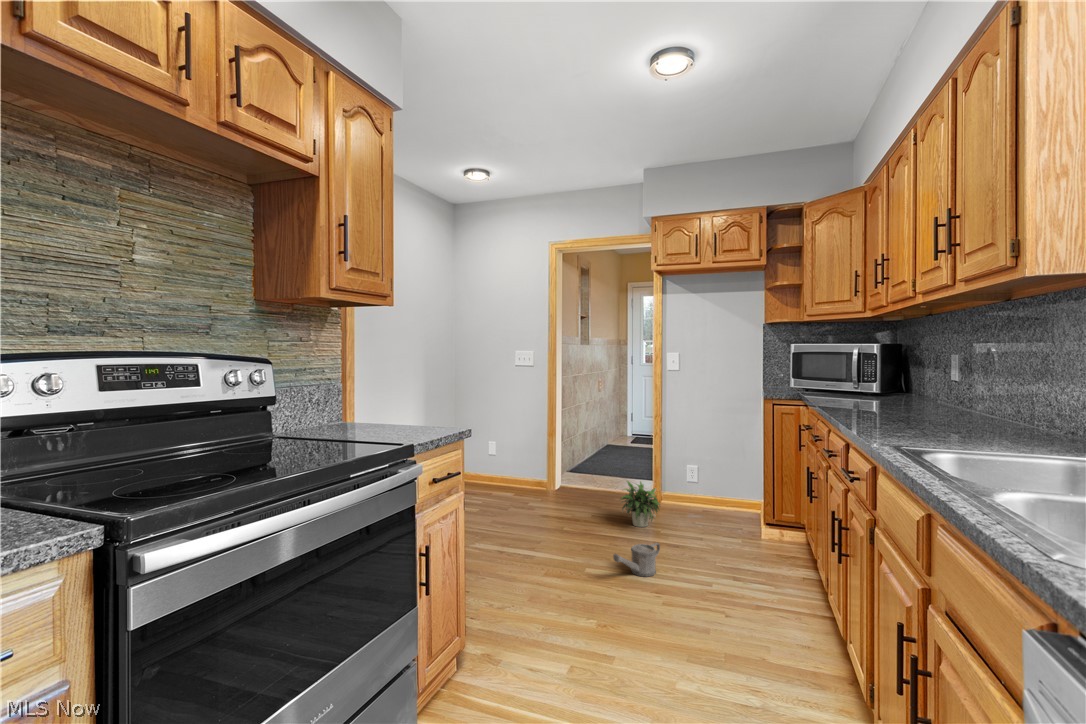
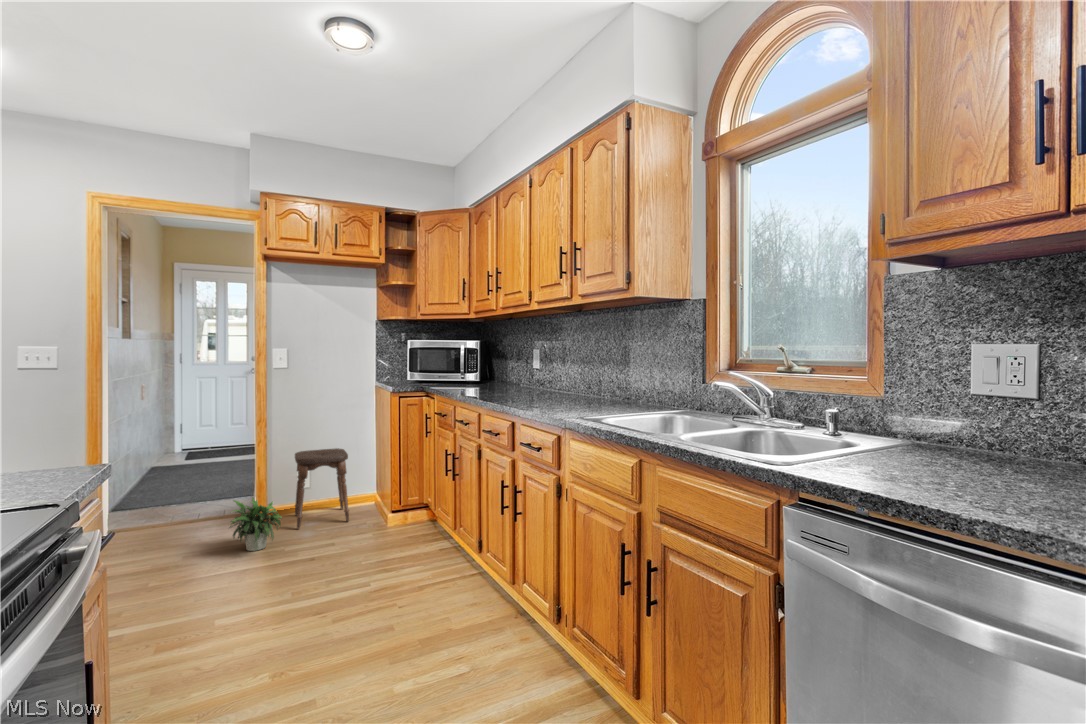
stool: none [678,448,727,523] -> present [295,448,349,529]
watering can: present [613,543,660,577] -> none [260,558,306,602]

